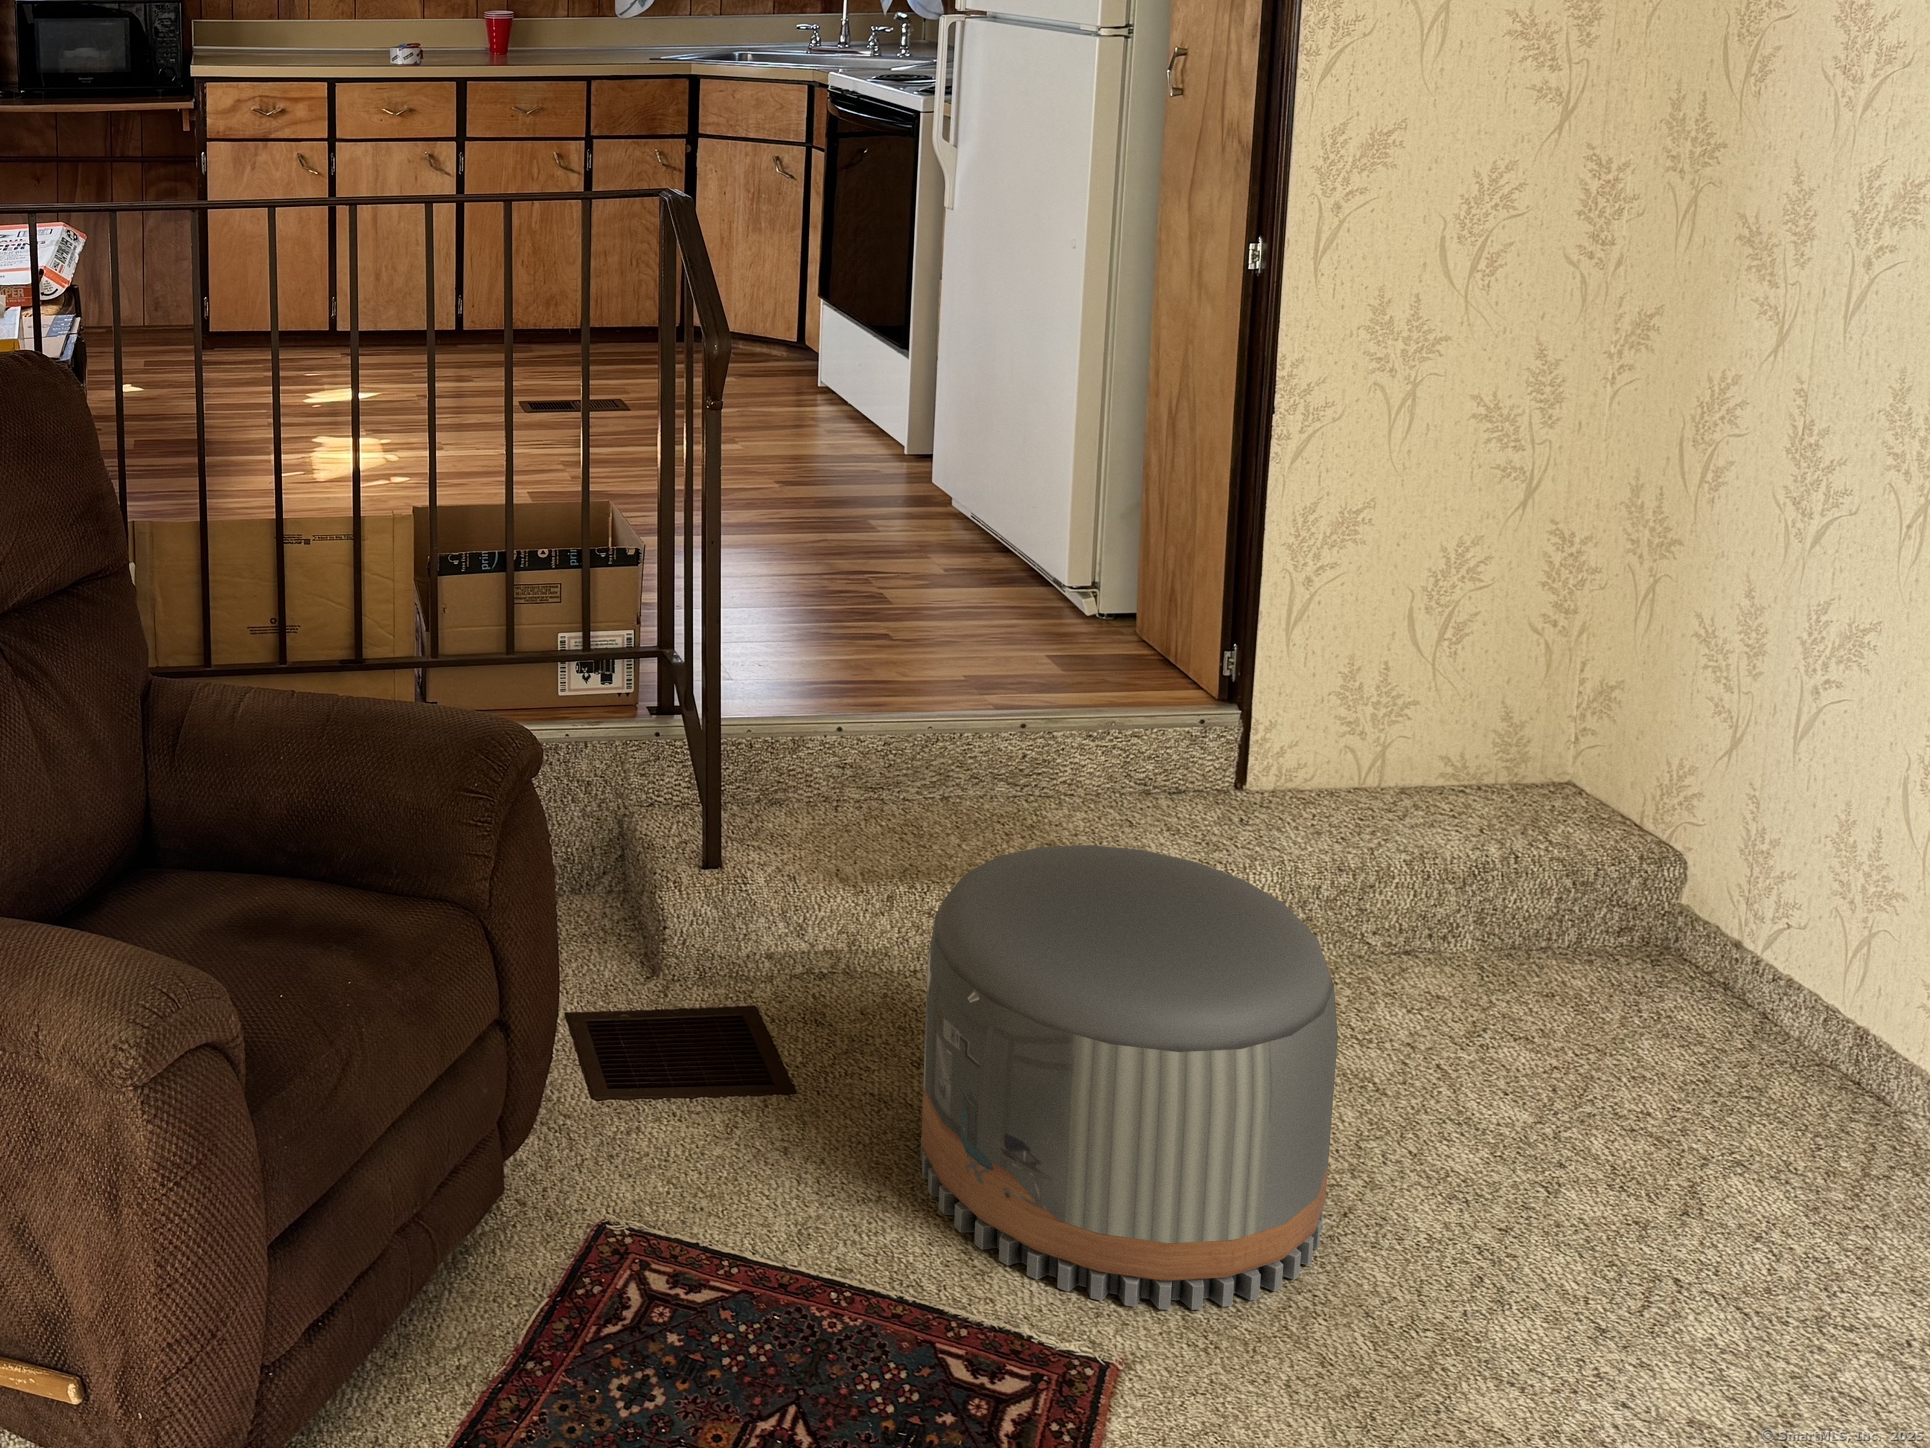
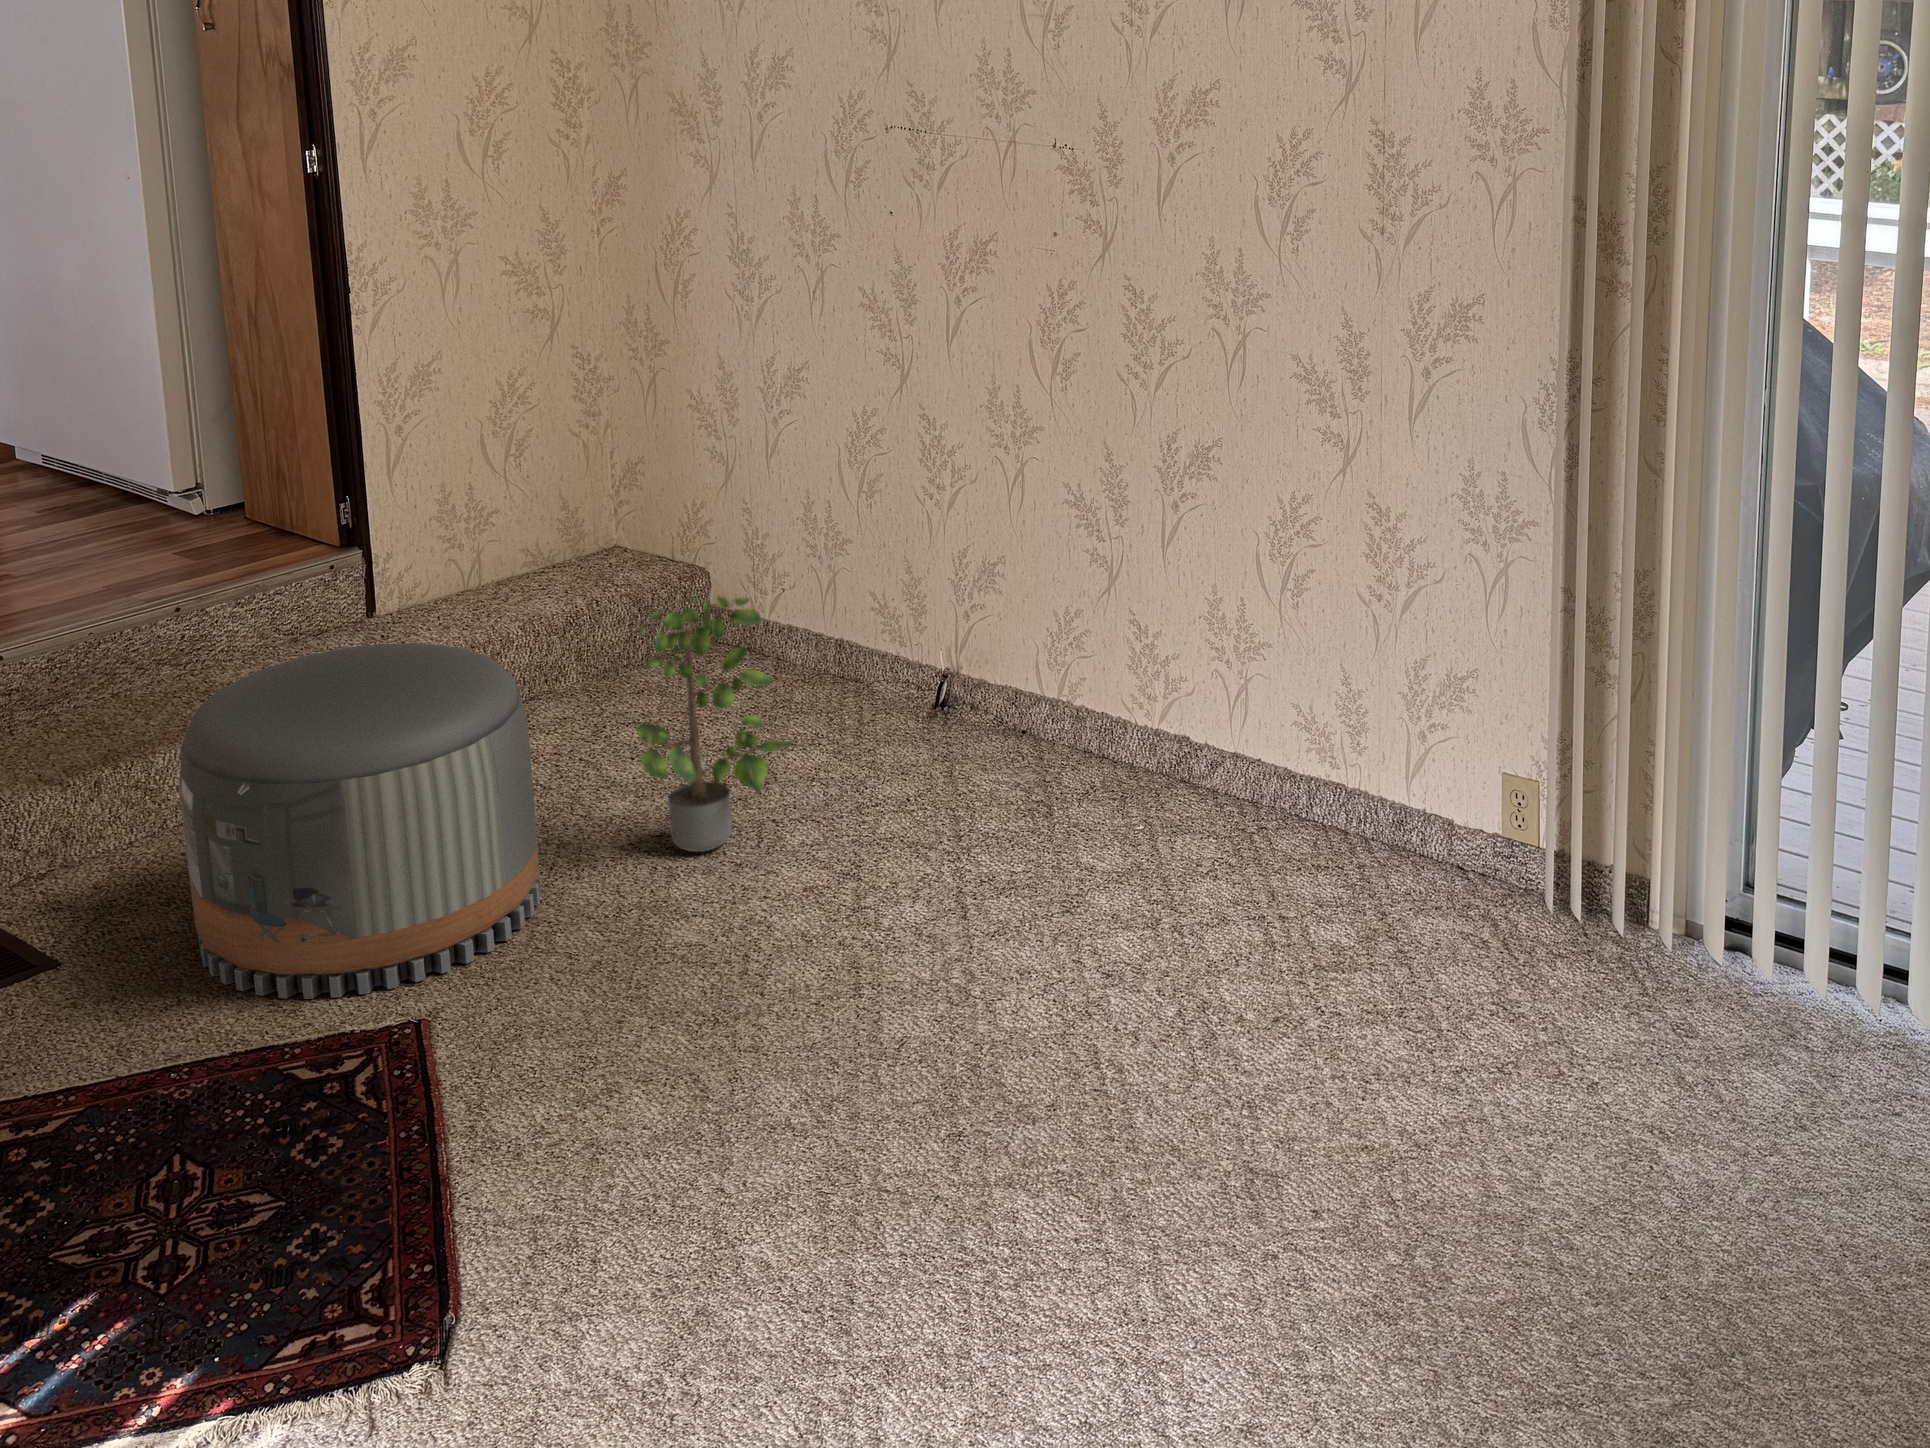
potted plant: none [1486,939,1741,1294] -> present [637,597,793,852]

